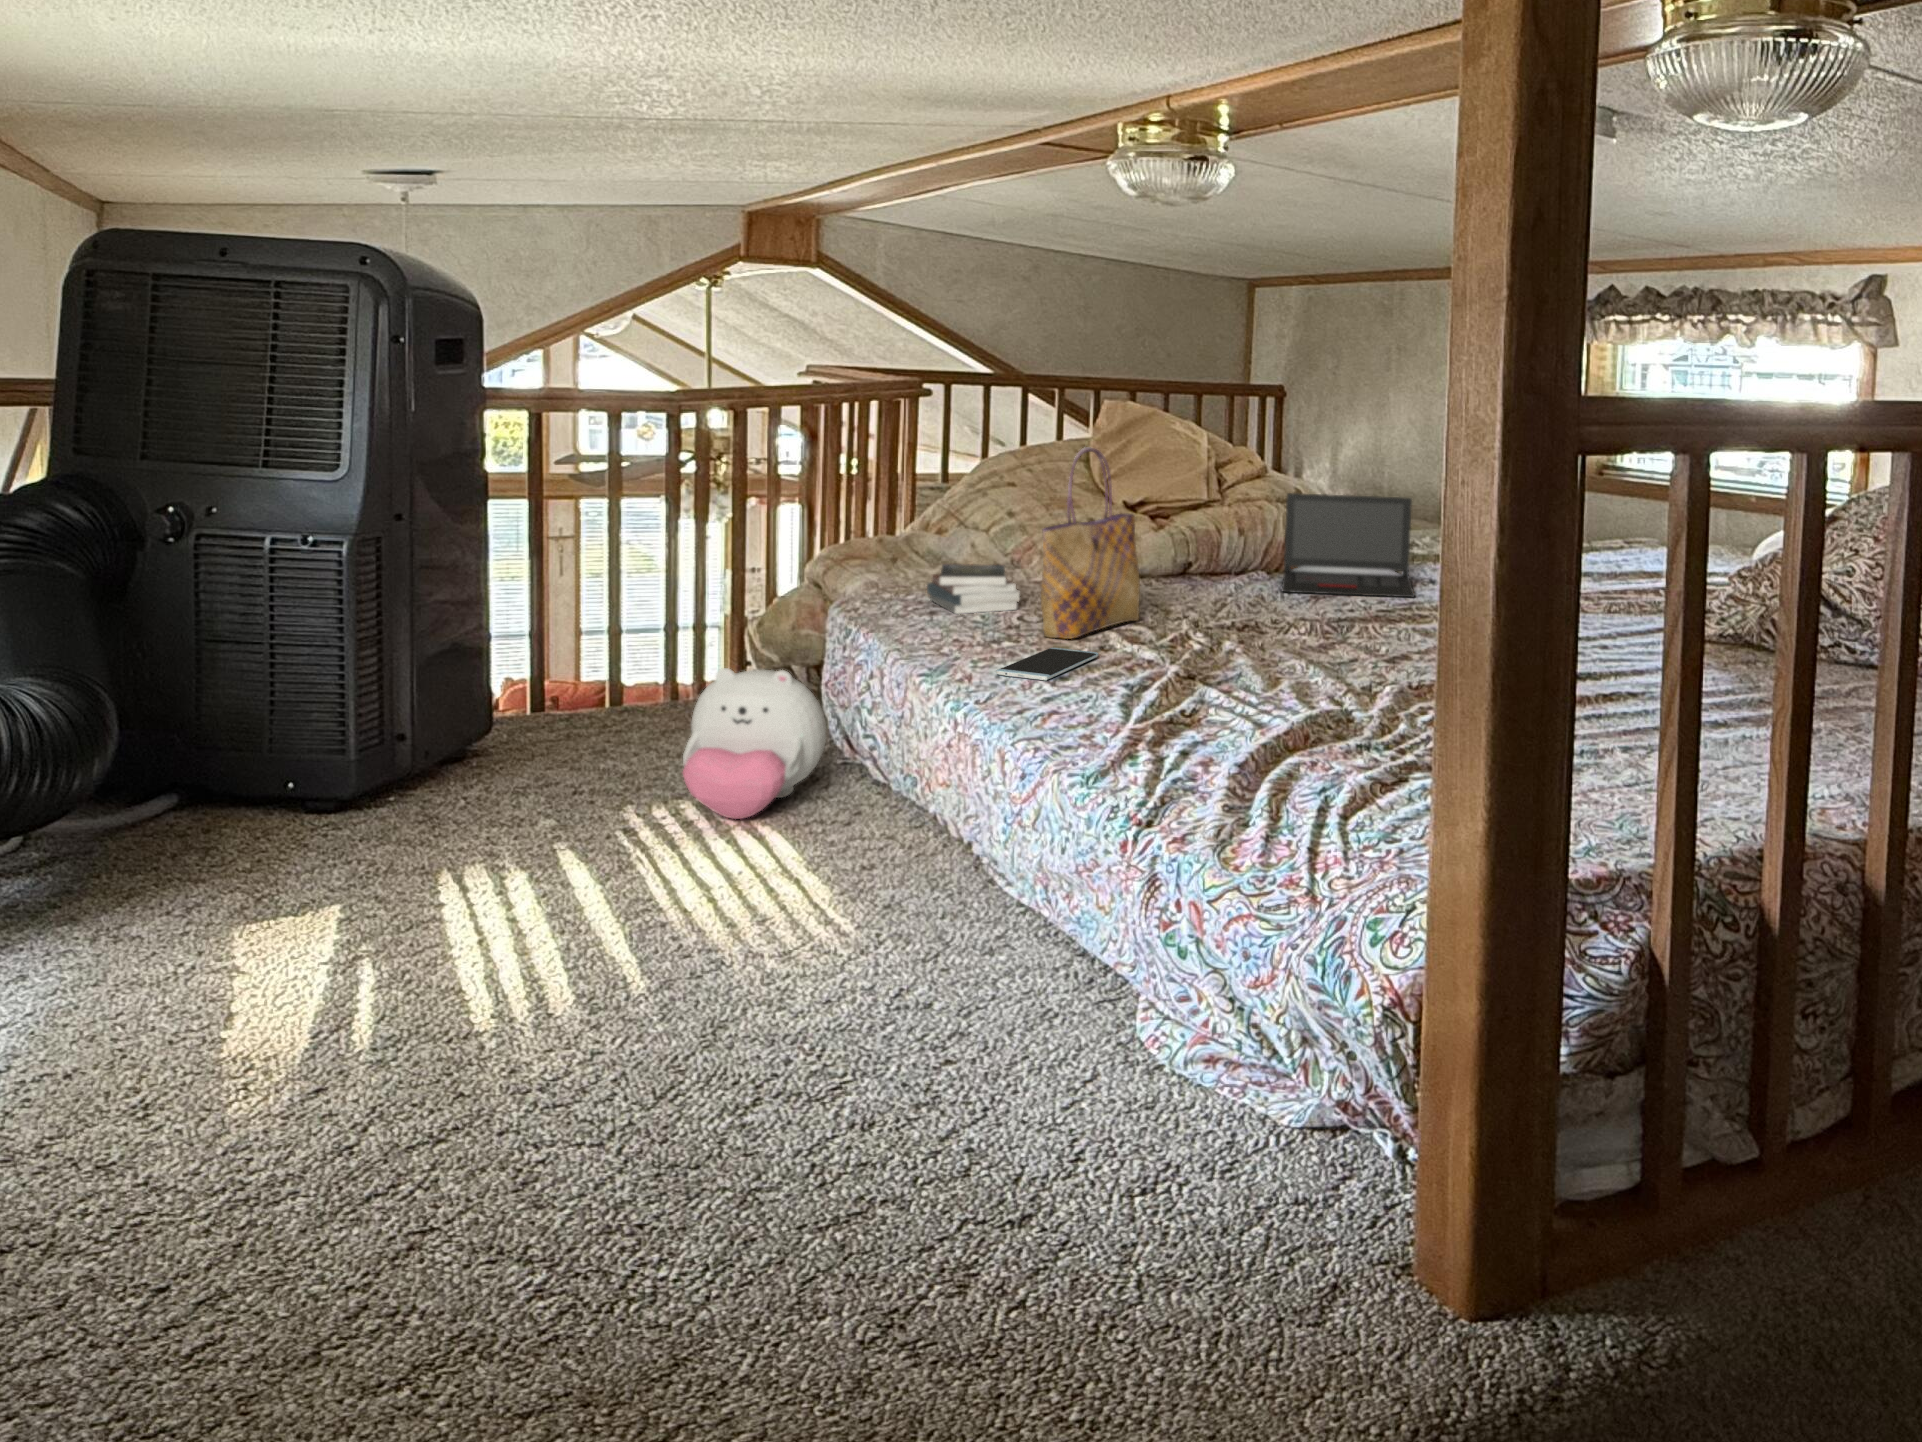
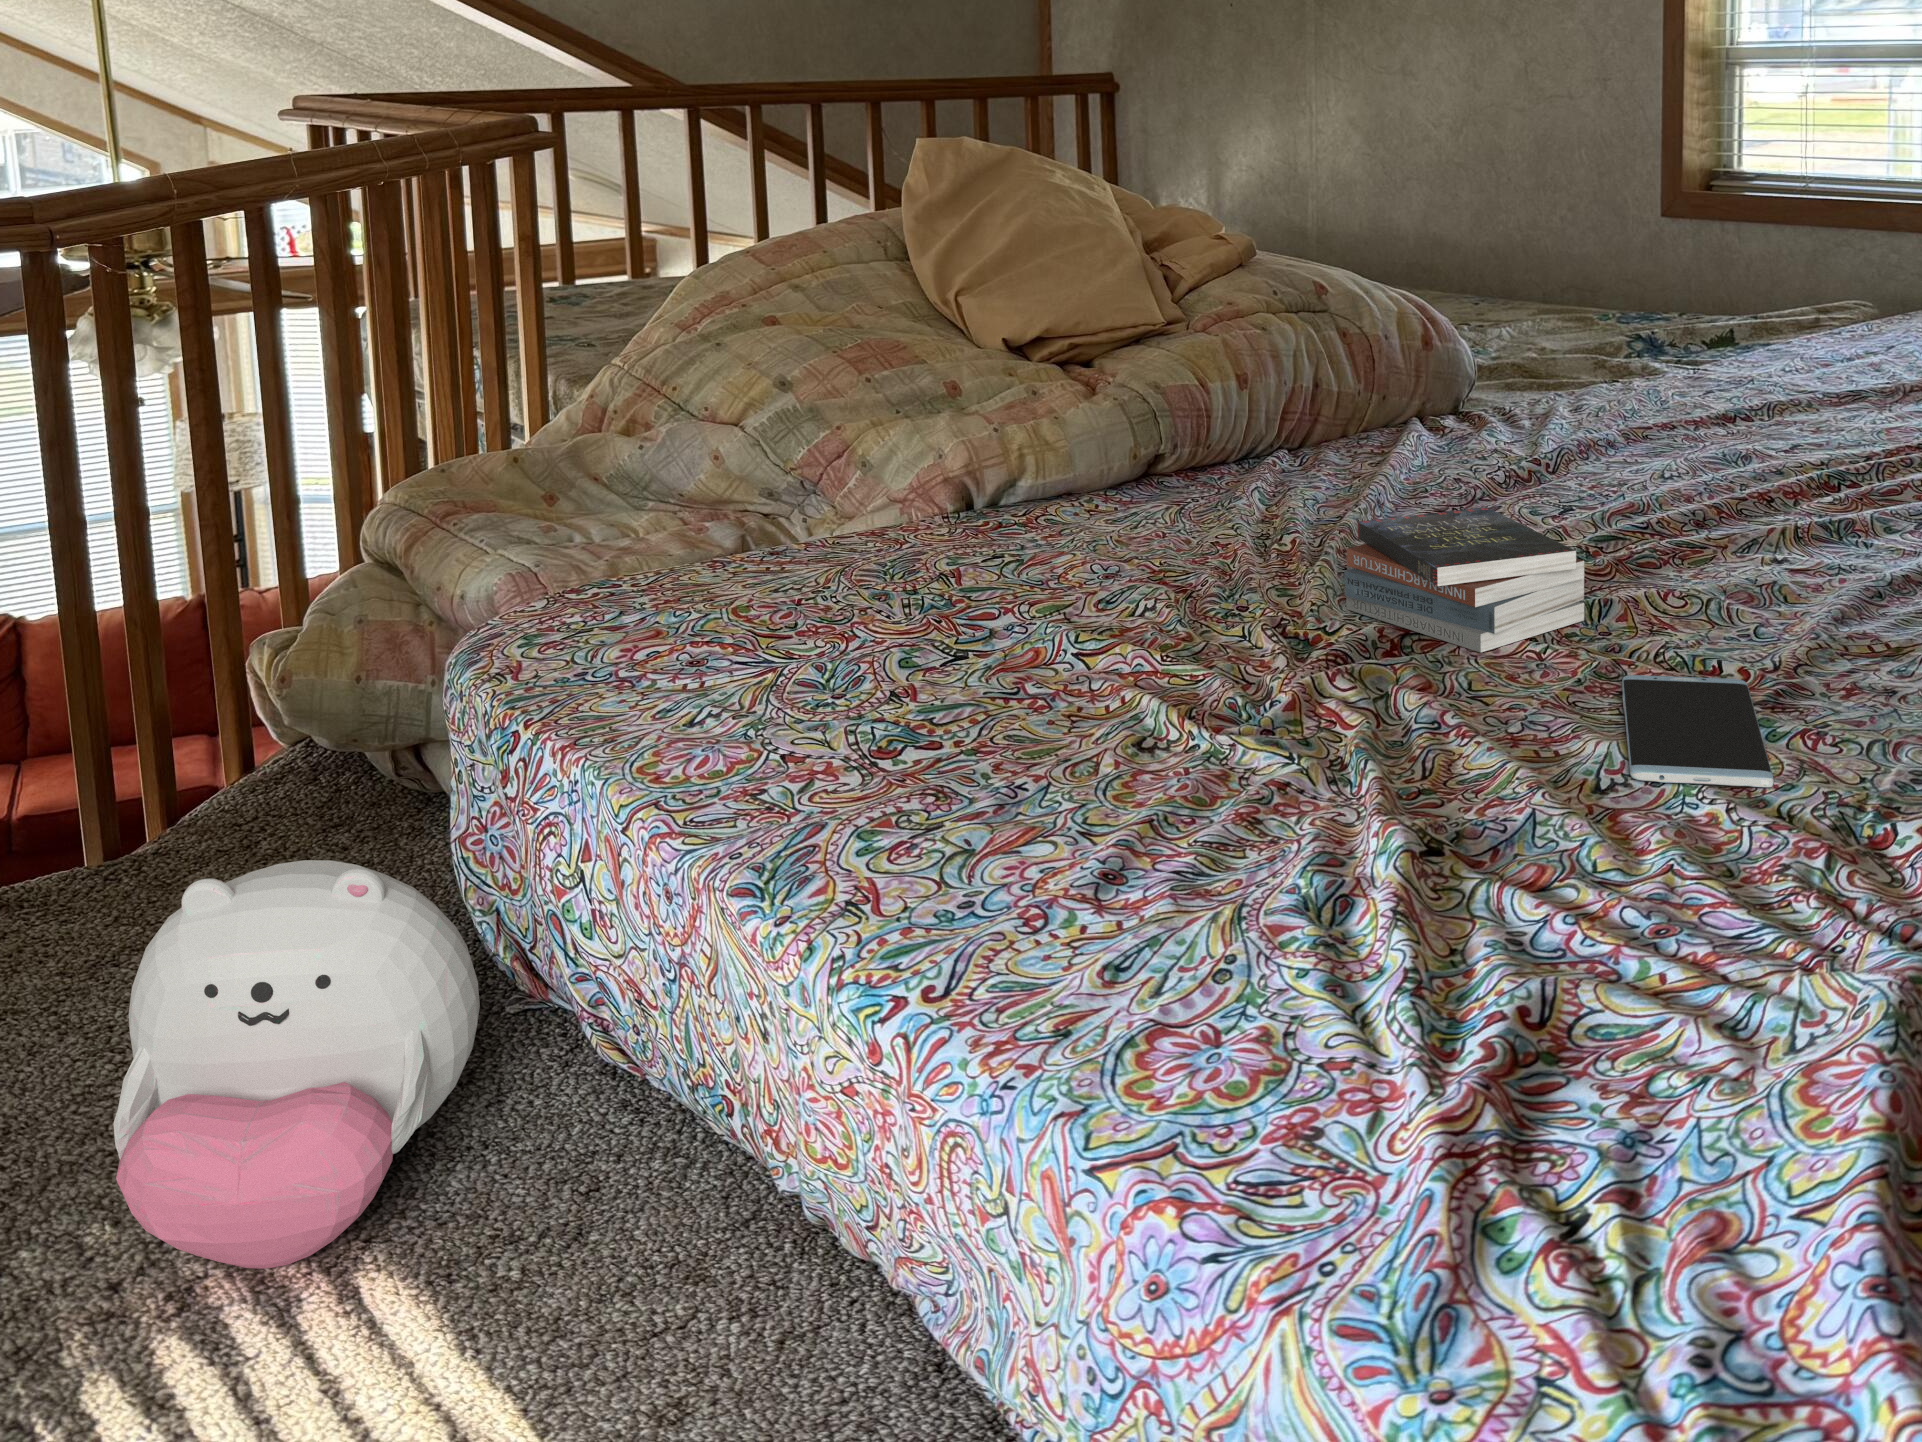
tote bag: present [1041,447,1140,639] -> none [989,249,1177,719]
laptop: present [1282,493,1415,597] -> none [1348,280,1655,499]
book: present [927,564,1020,614] -> present [1345,507,1584,653]
smartphone: present [996,648,1099,680] -> present [1622,675,1774,787]

